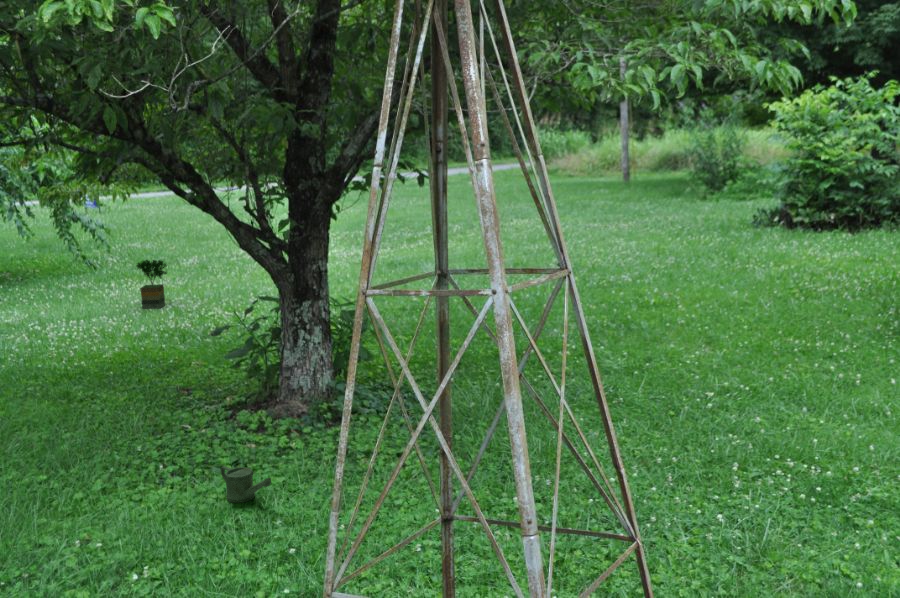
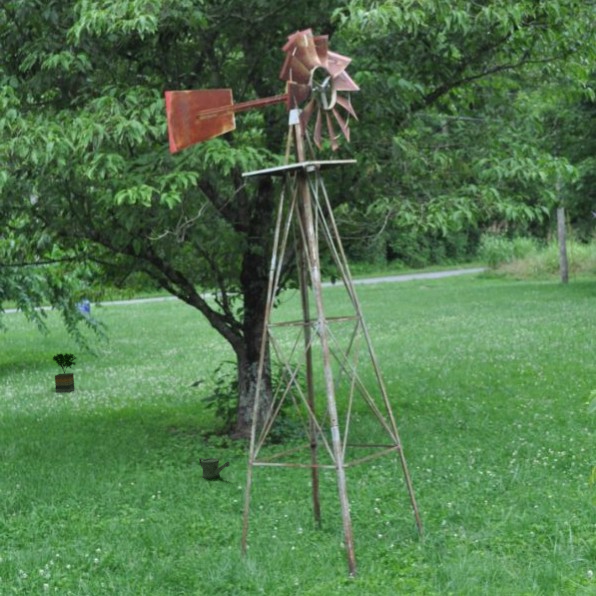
potted tree: present [136,260,167,309] -> present [53,353,76,393]

